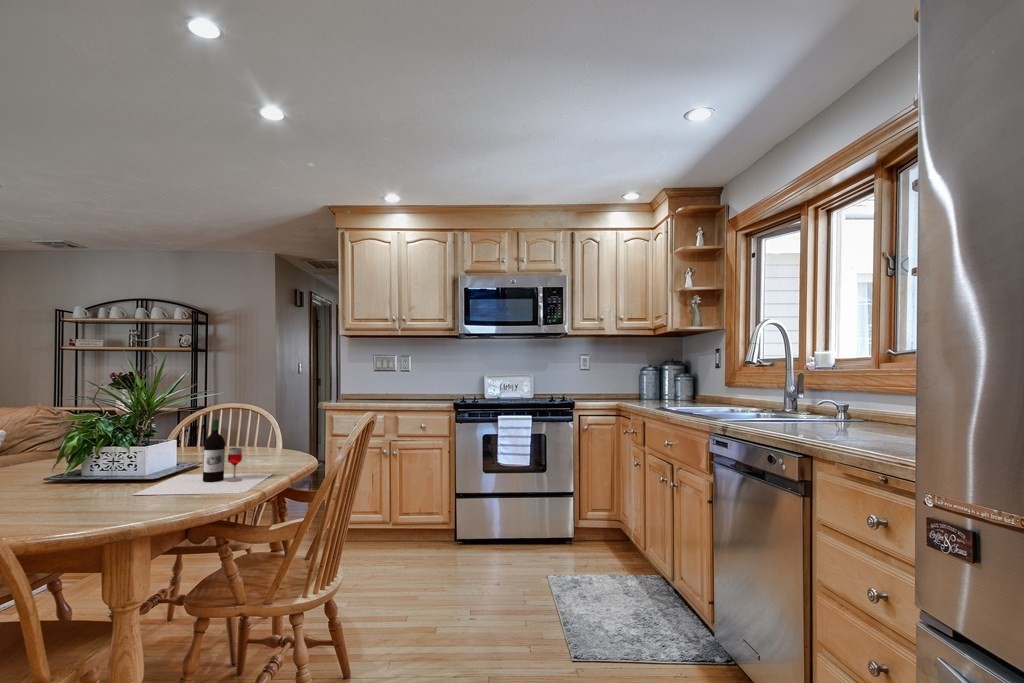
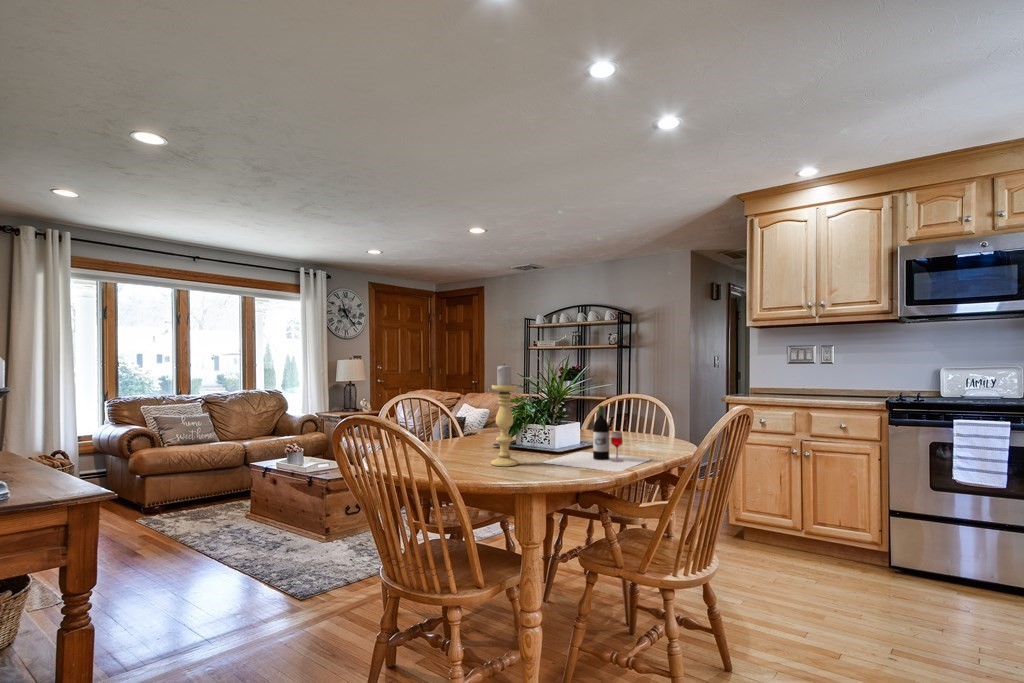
candle holder: none [52,370,102,508] -> present [491,364,518,466]

